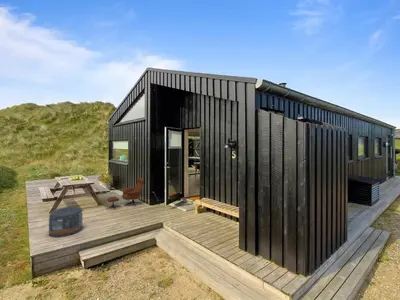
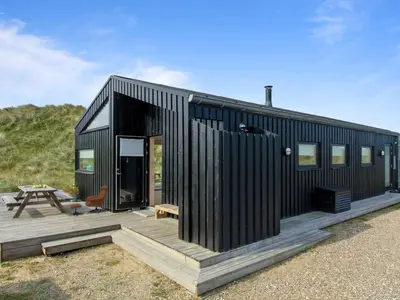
pouf: present [49,207,83,237] -> none [15,209,45,234]

